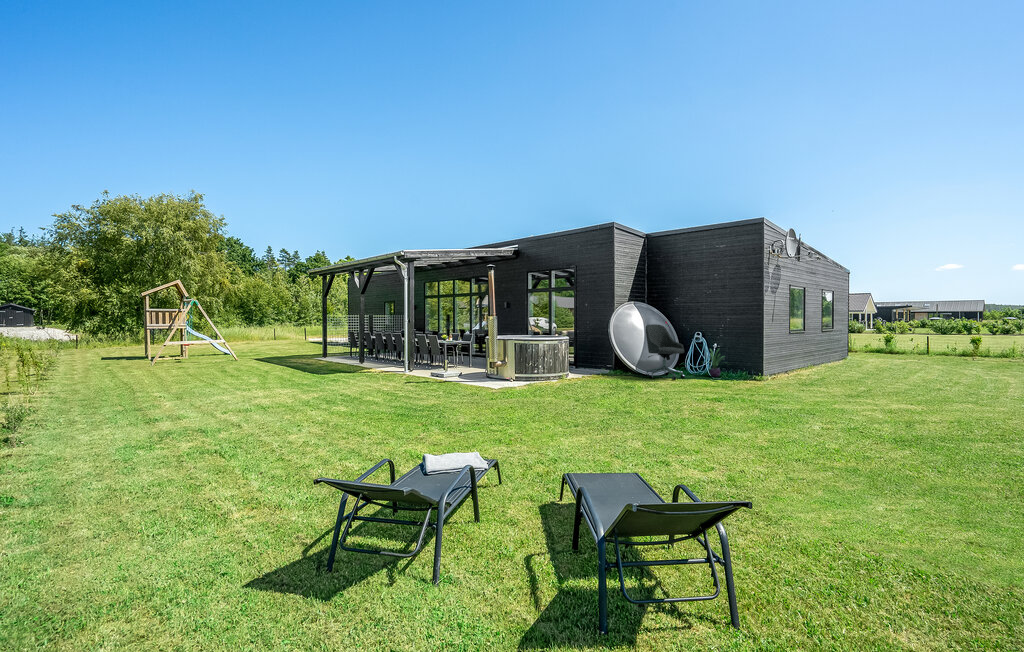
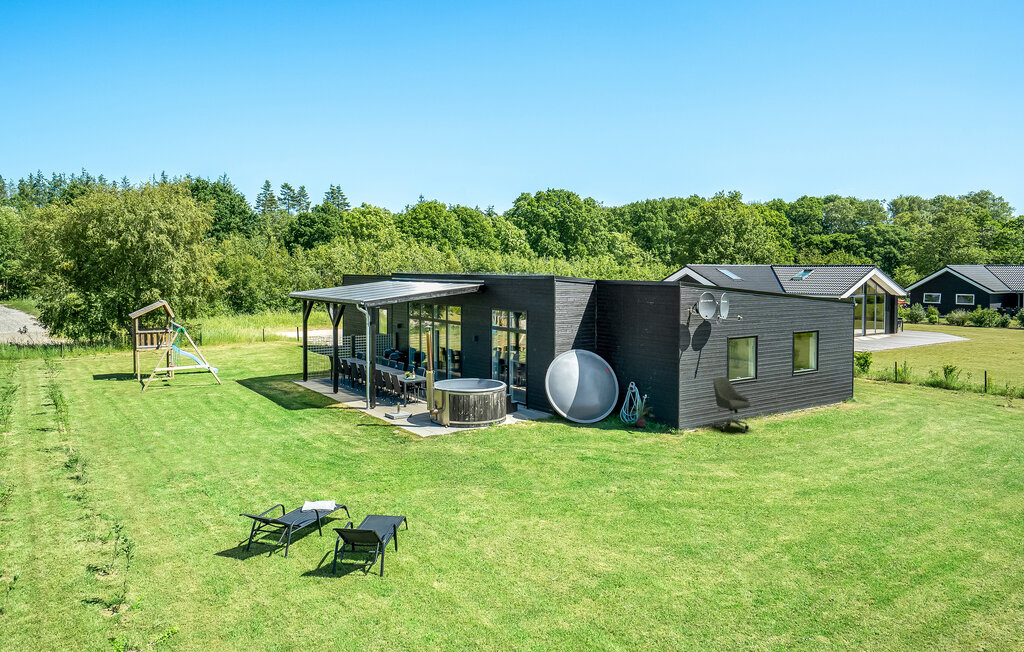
chair: present [646,324,685,380] -> present [712,377,750,433]

